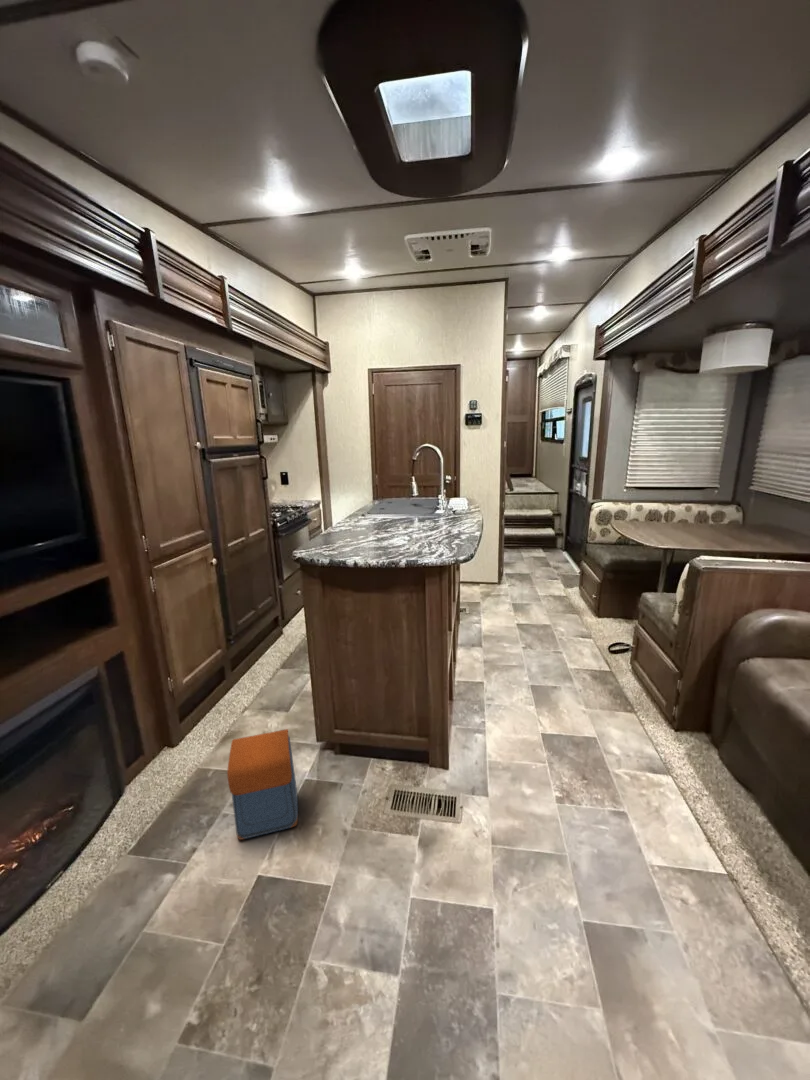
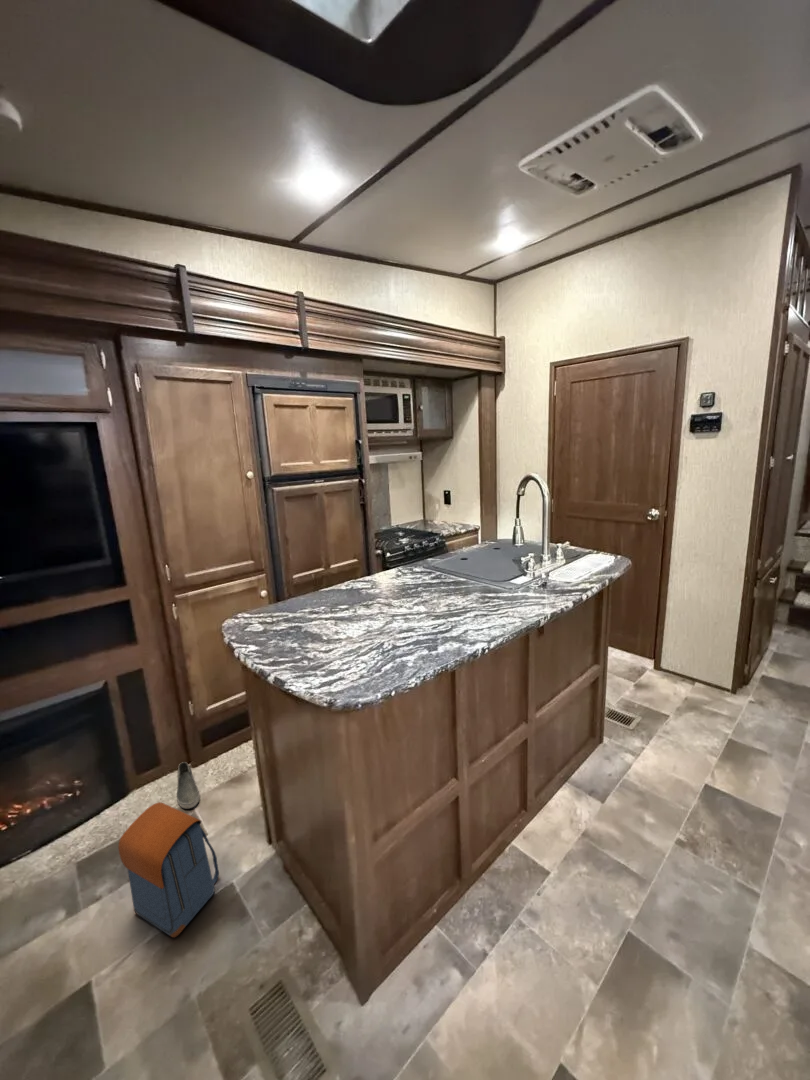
shoe: none [152,750,204,781] -> present [177,762,199,808]

